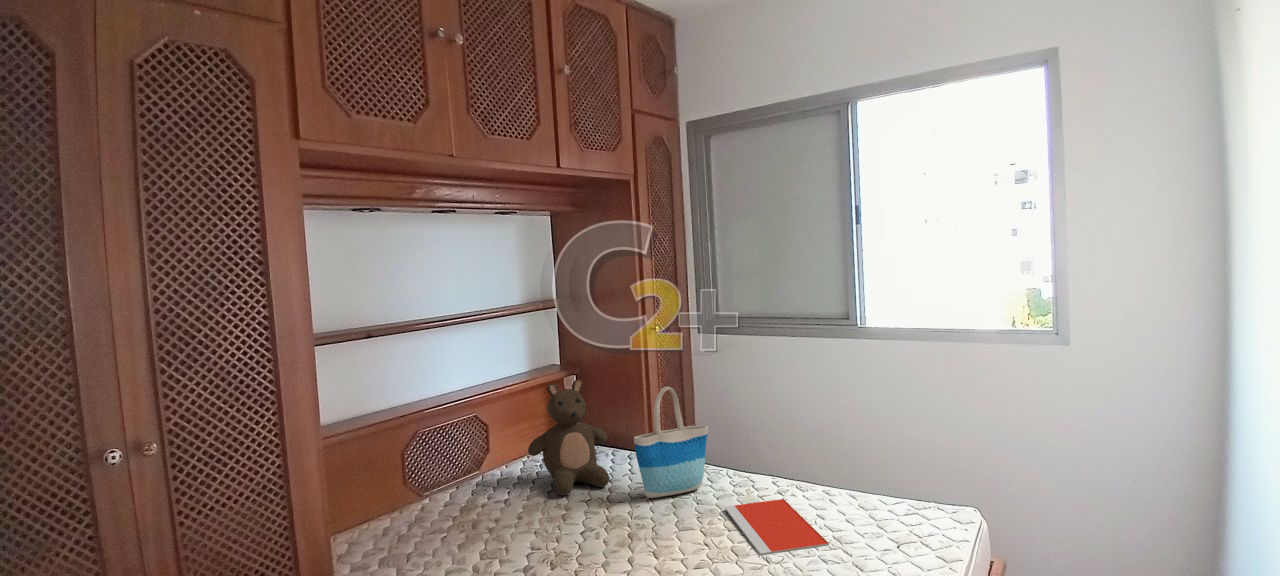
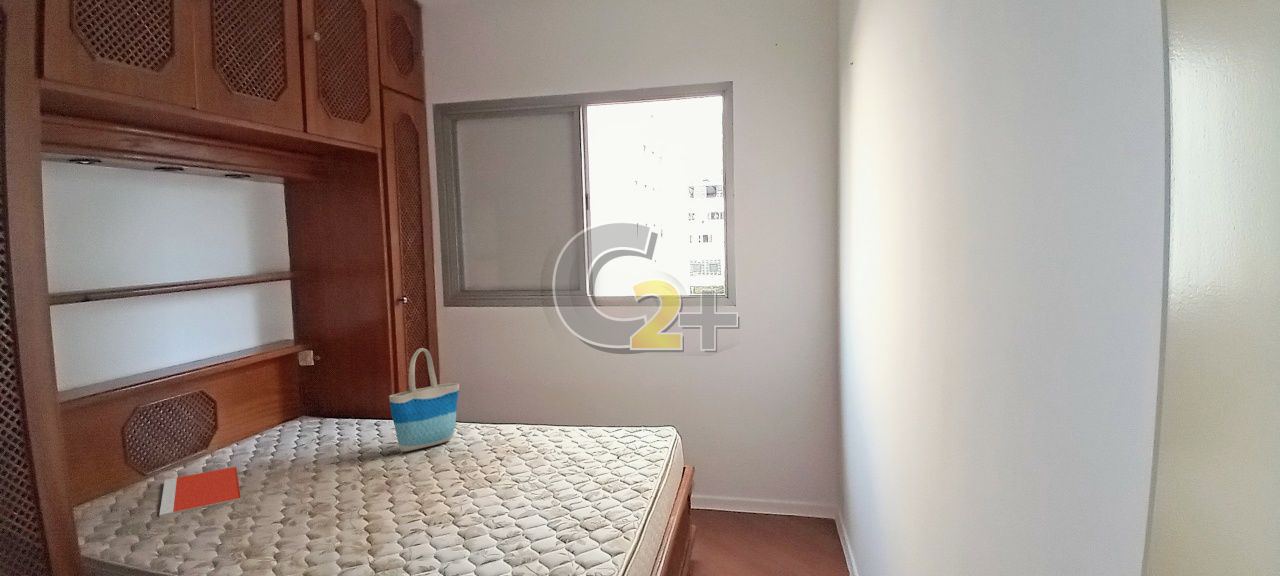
stuffed bear: present [528,379,609,495] -> none [269,347,360,459]
notebook: present [725,499,829,555] -> present [159,467,241,517]

